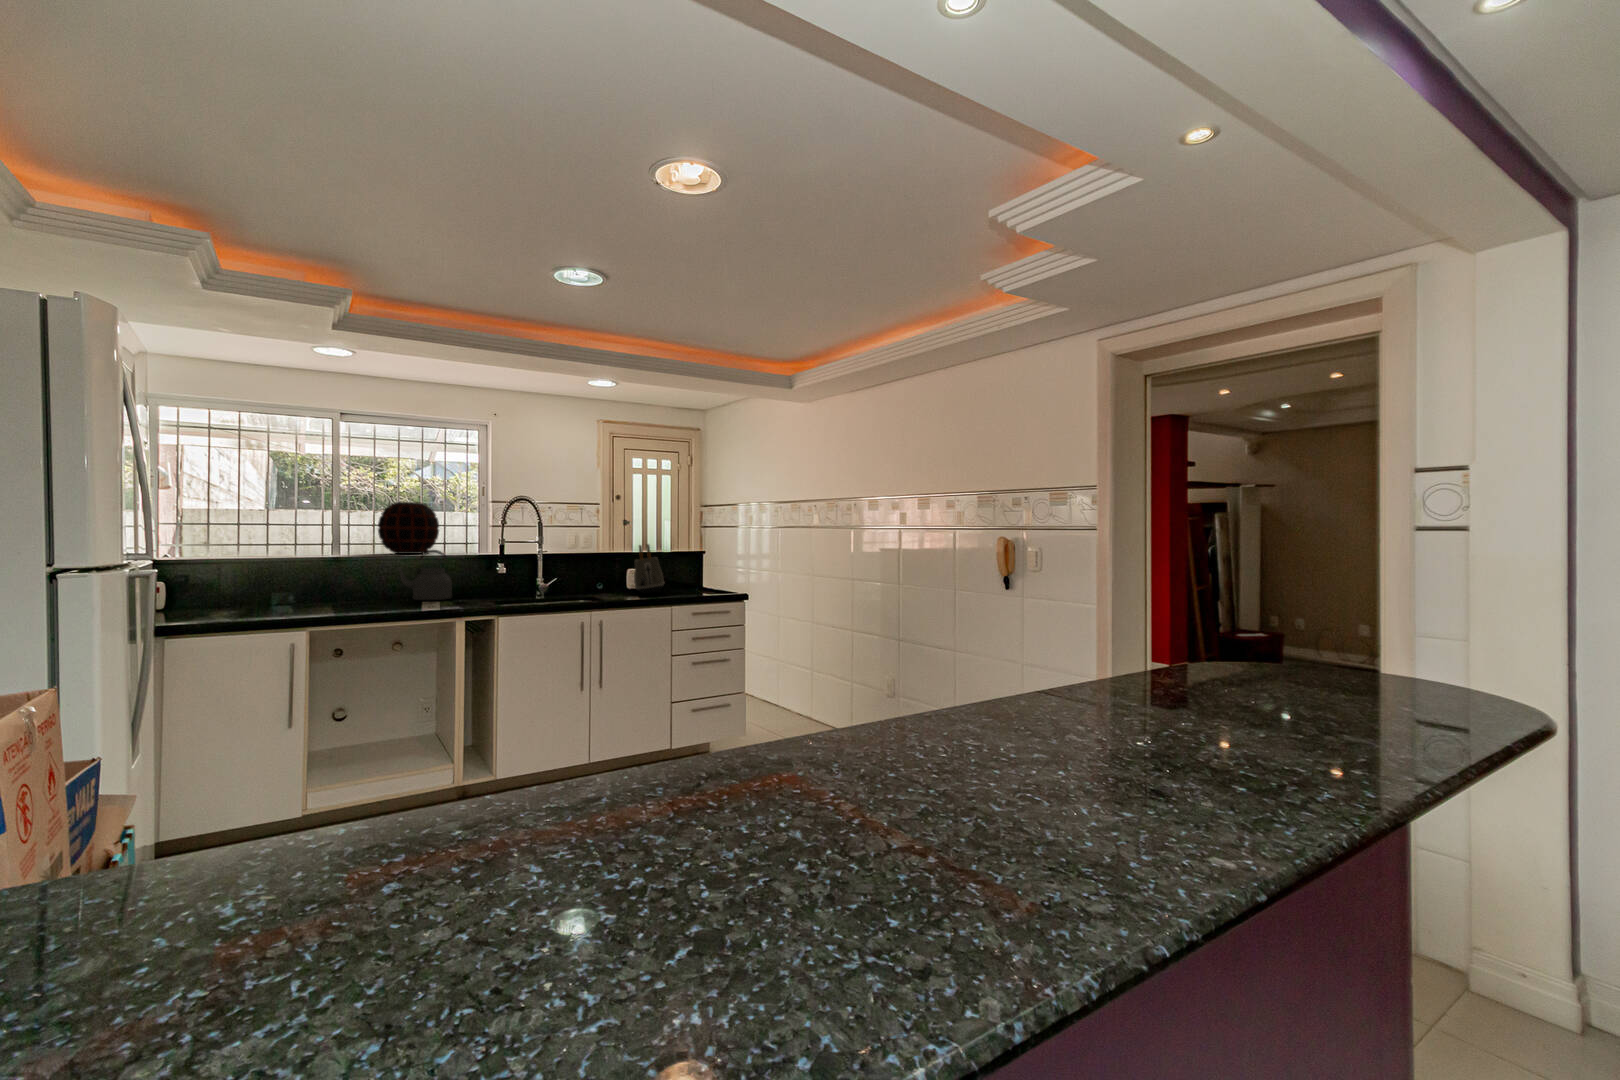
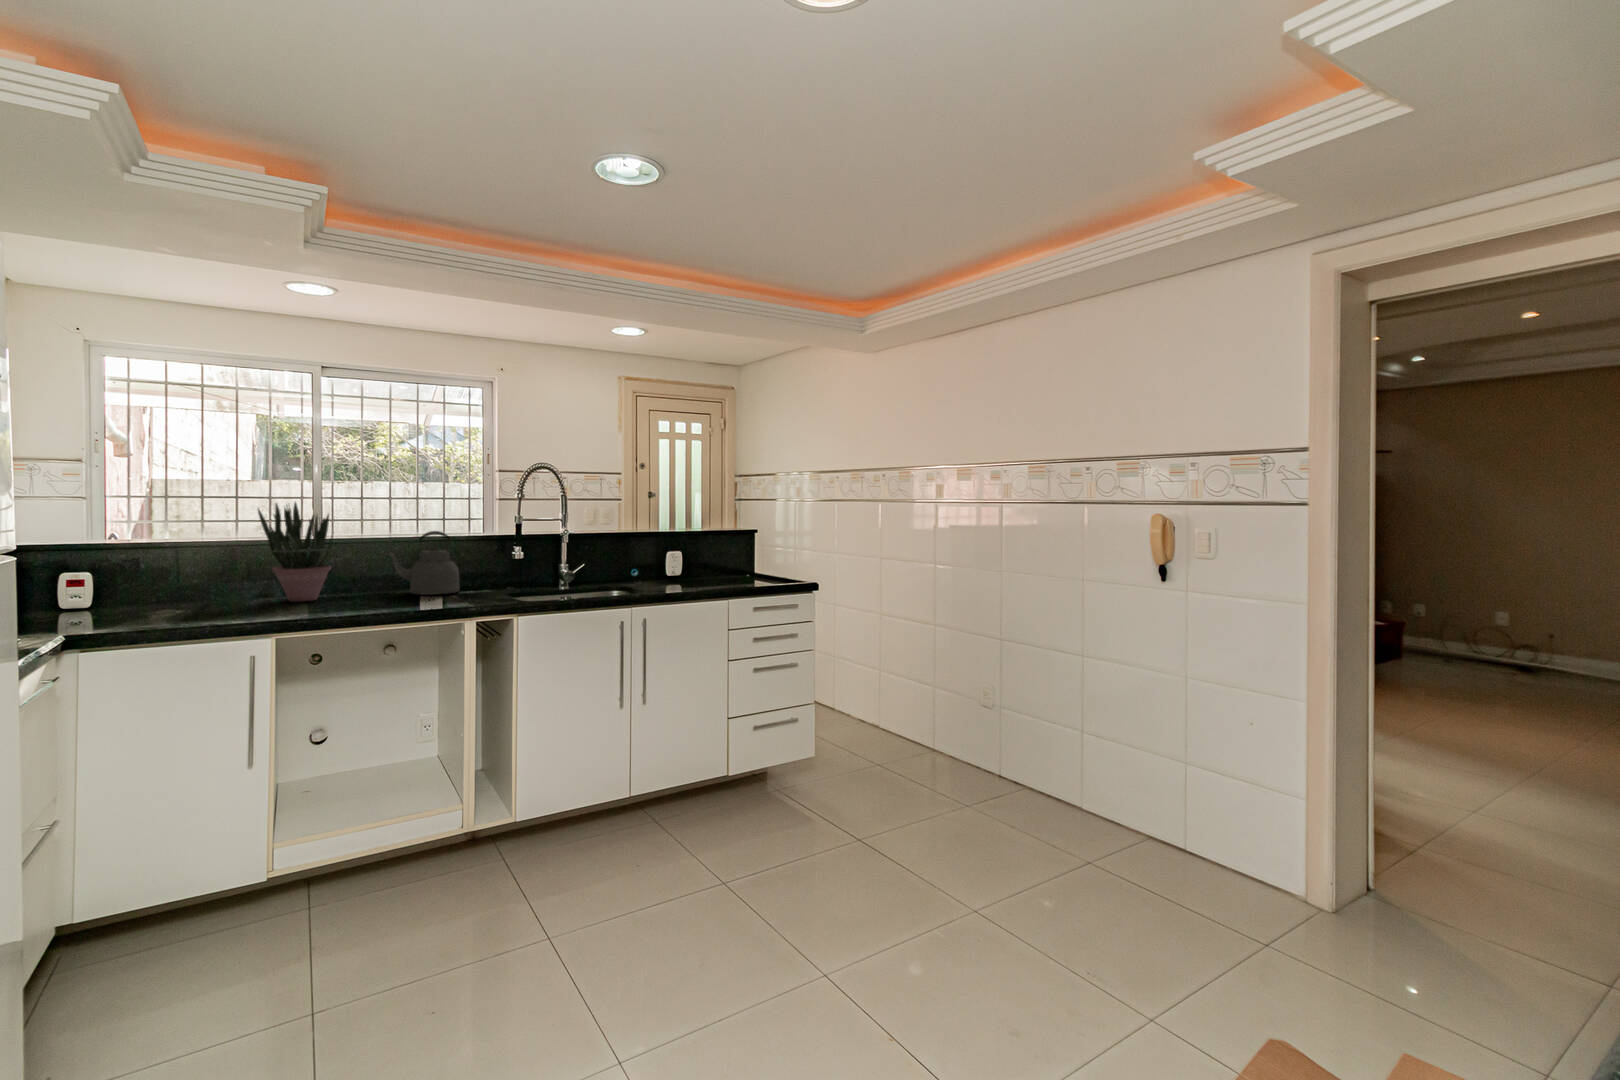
decorative vase: present [378,502,439,554] -> none [366,471,441,534]
potted plant: none [295,526,354,604] -> present [258,502,333,602]
toaster: present [634,544,664,593] -> none [678,522,715,583]

